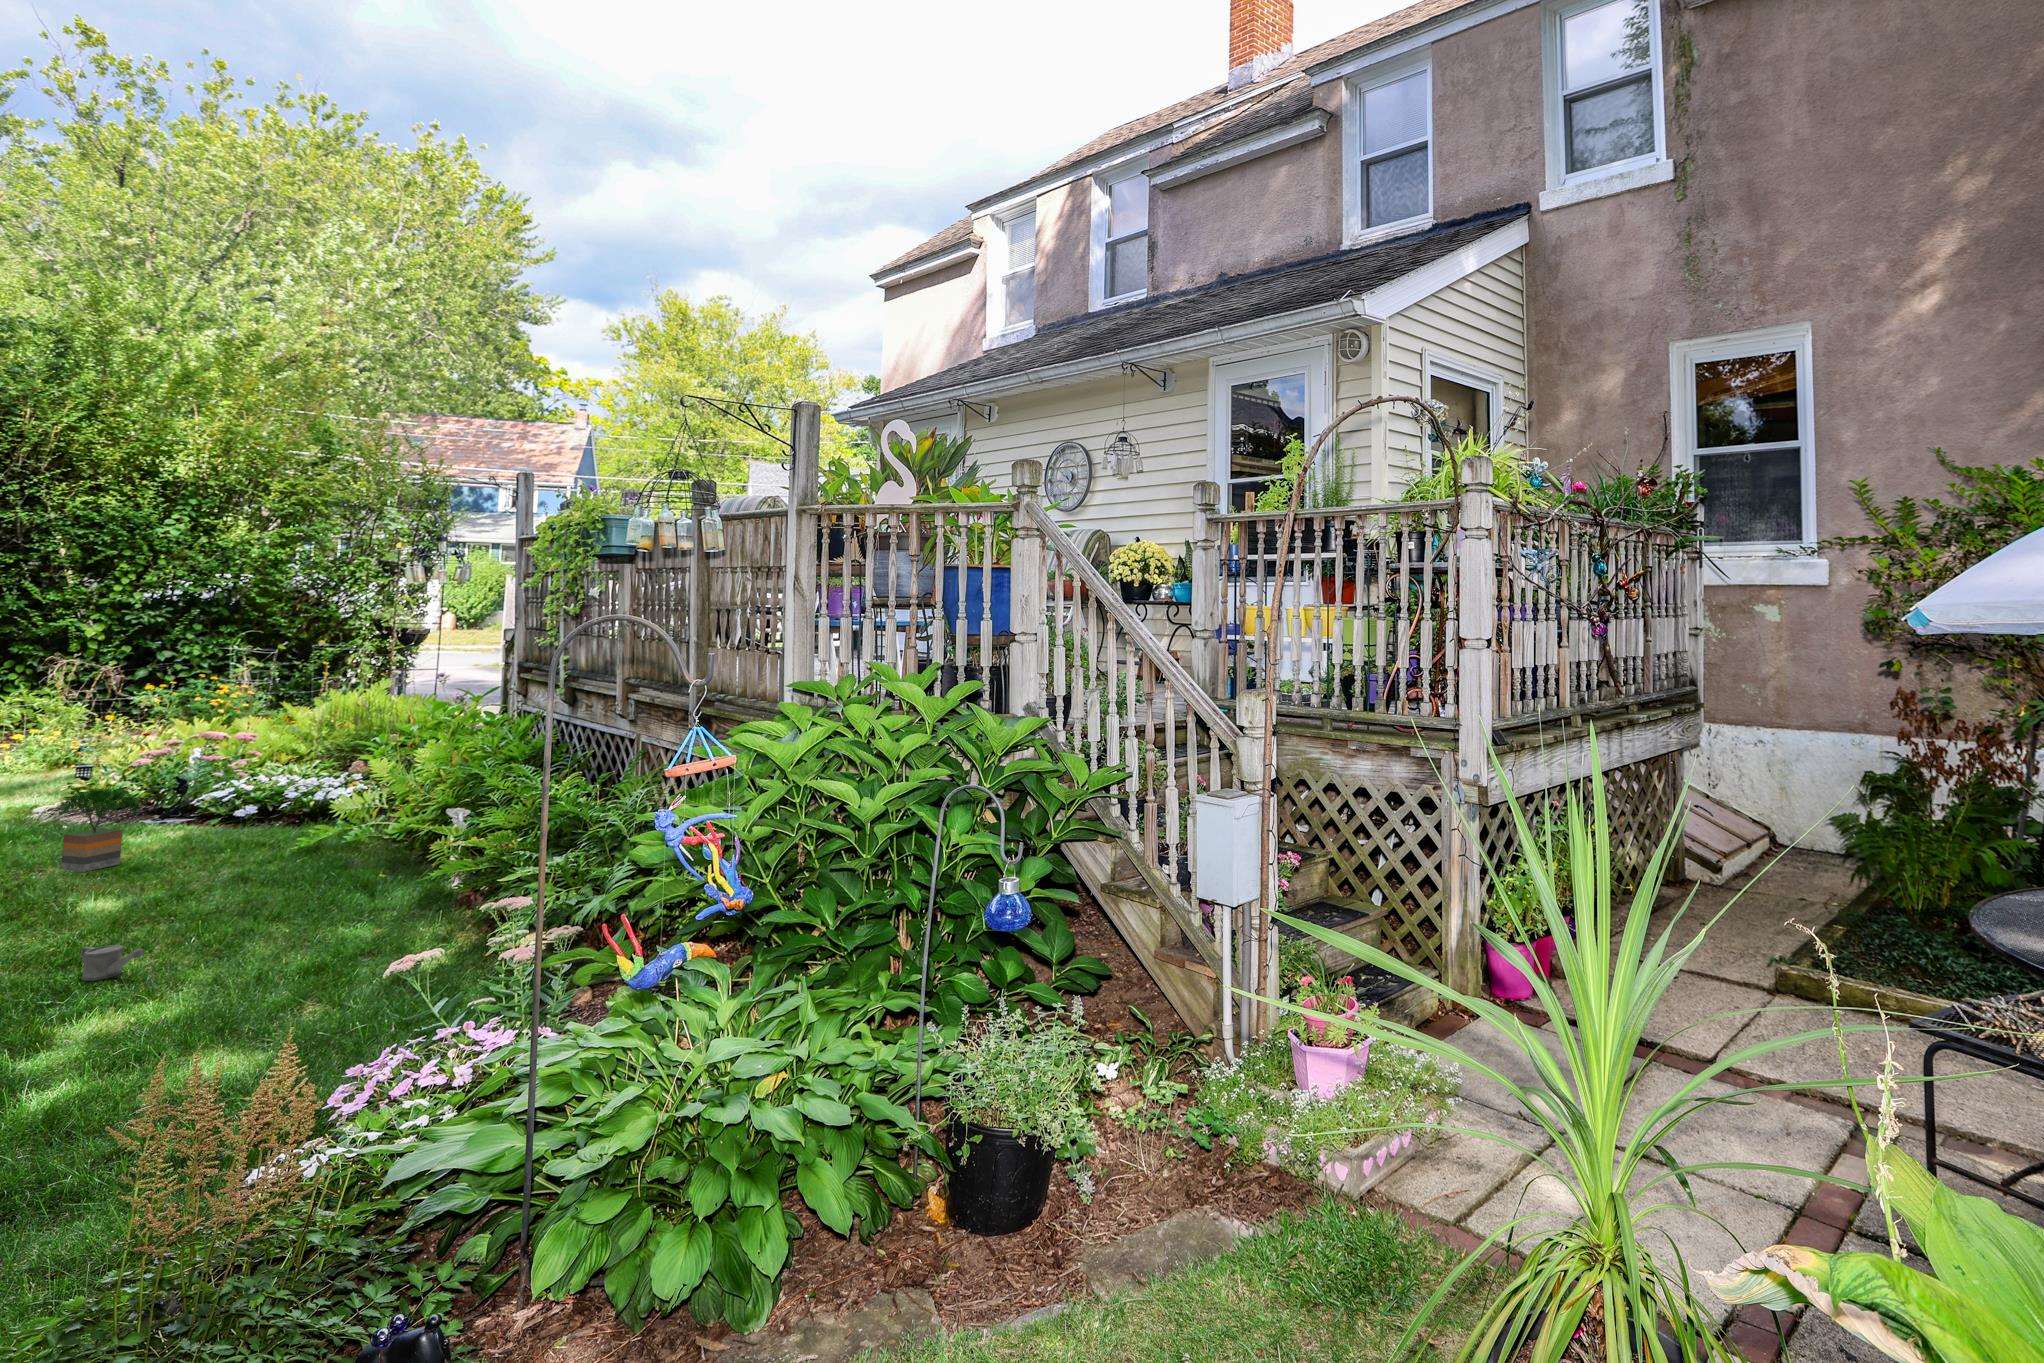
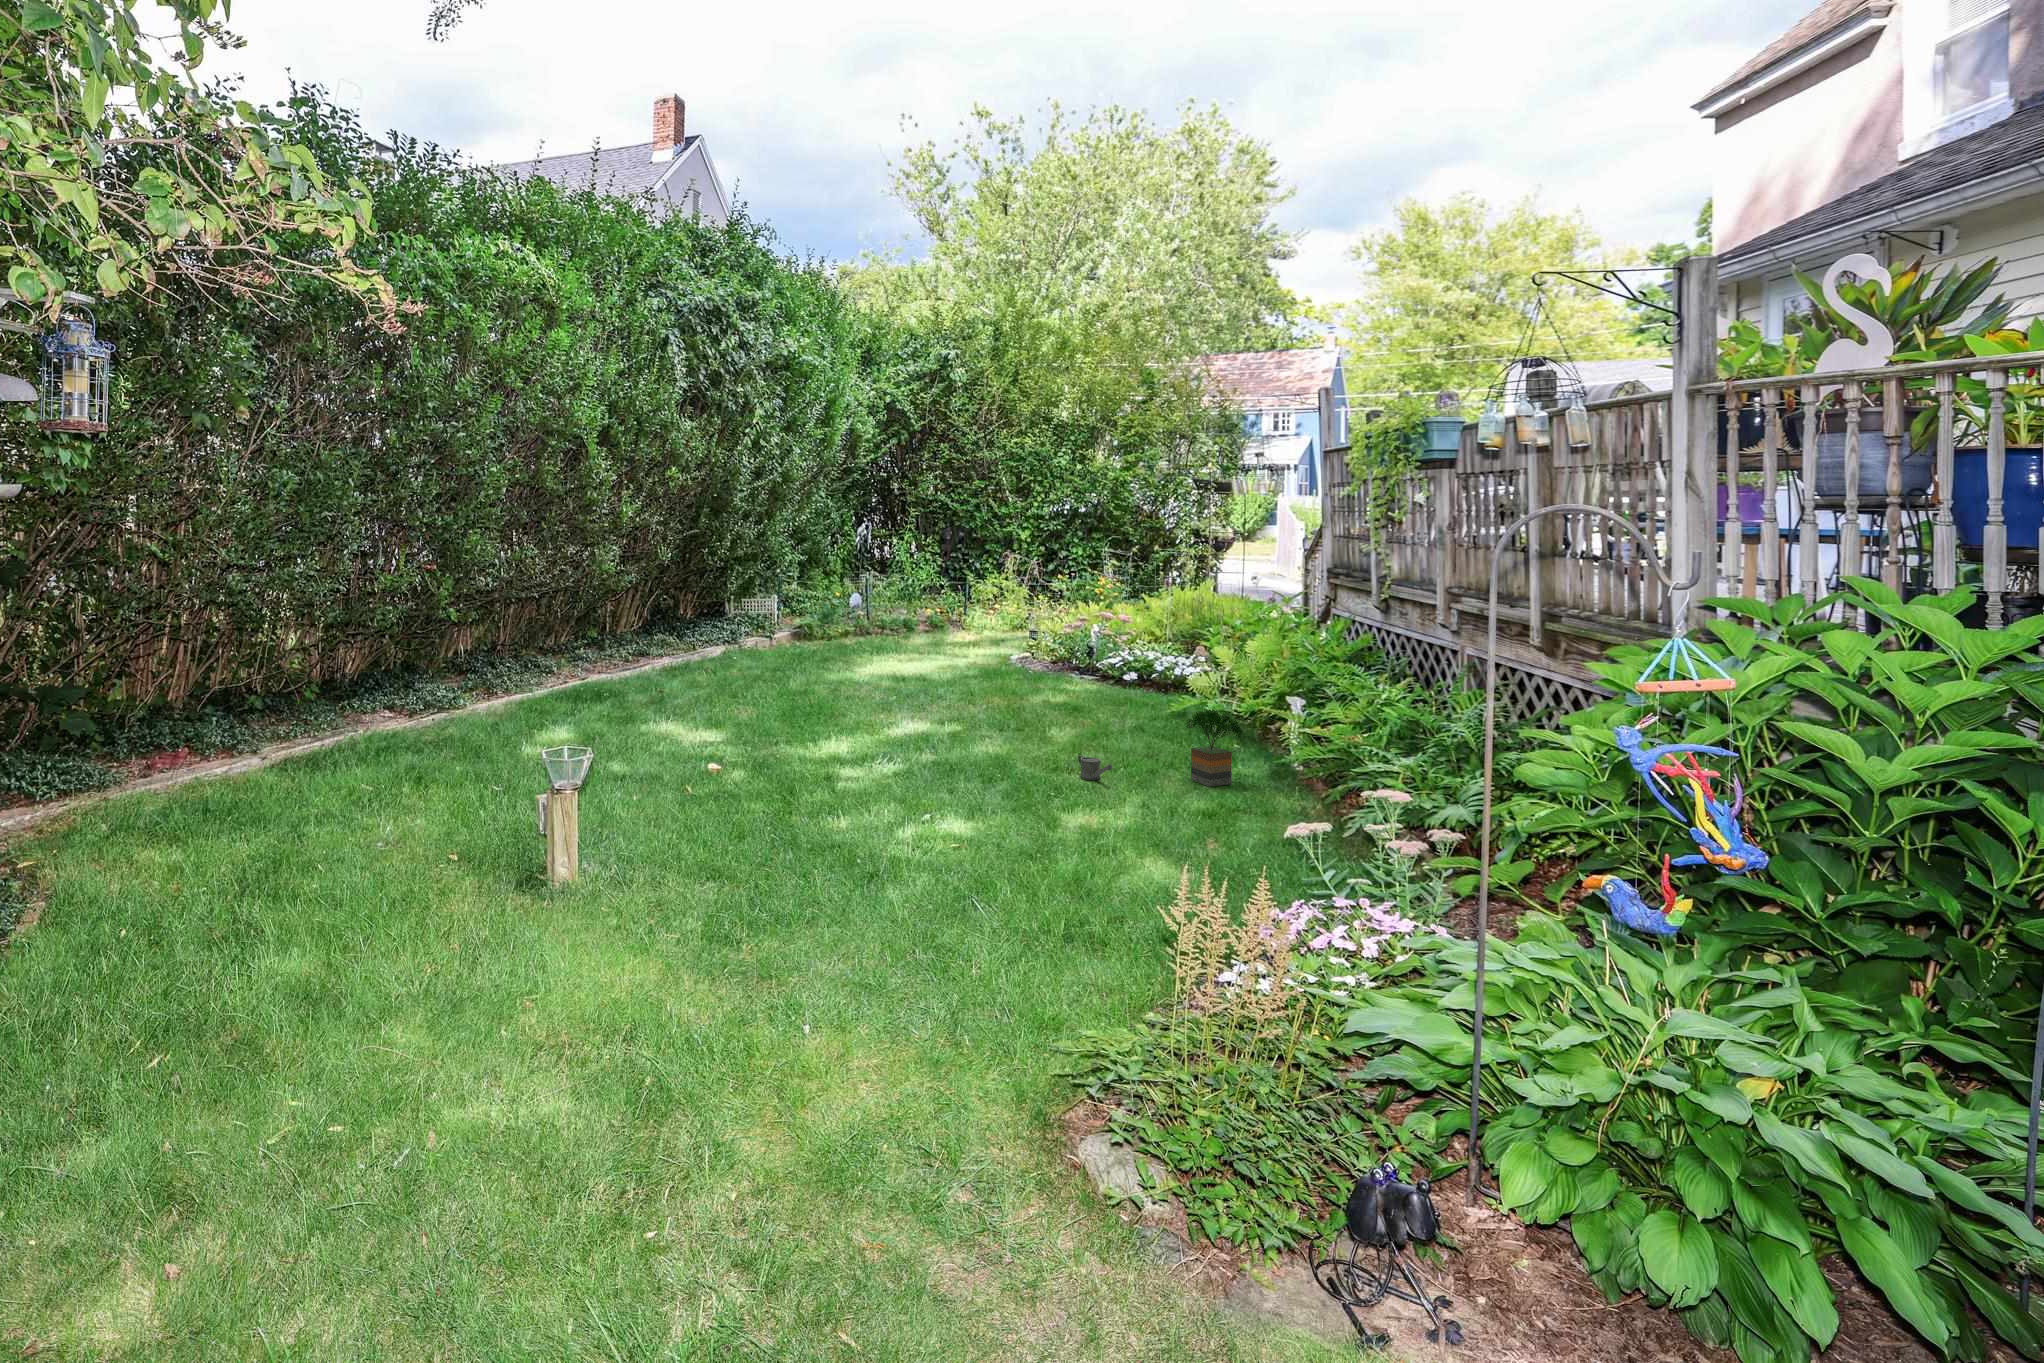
potted tree: present [58,788,142,872] -> present [1186,710,1244,787]

